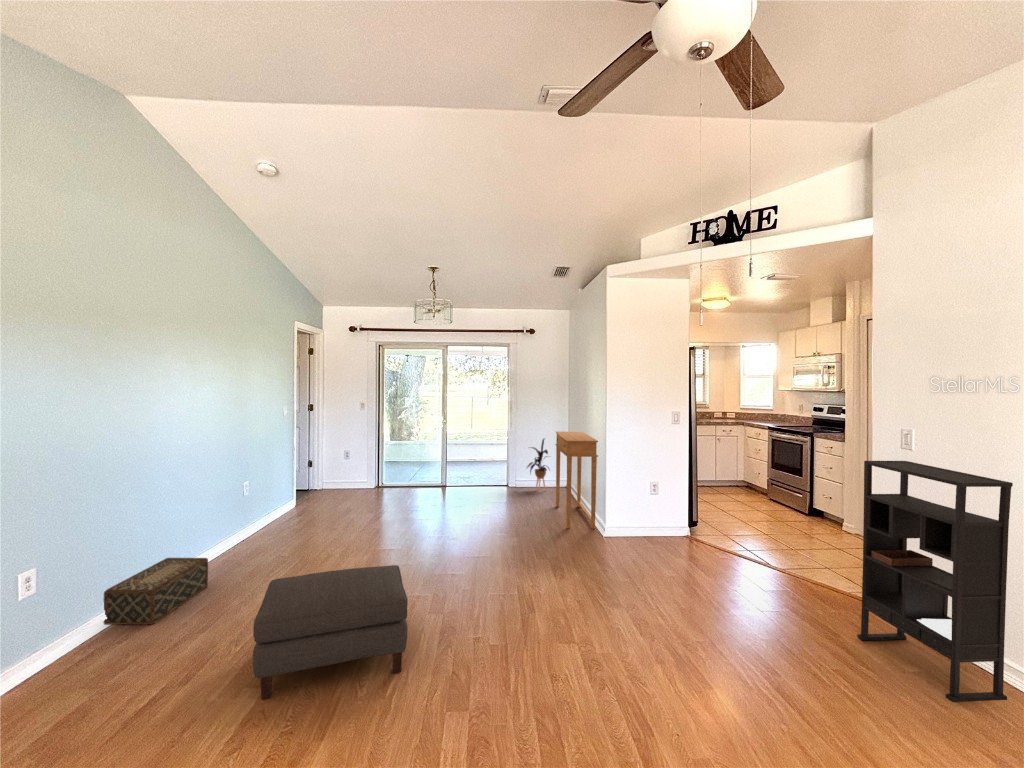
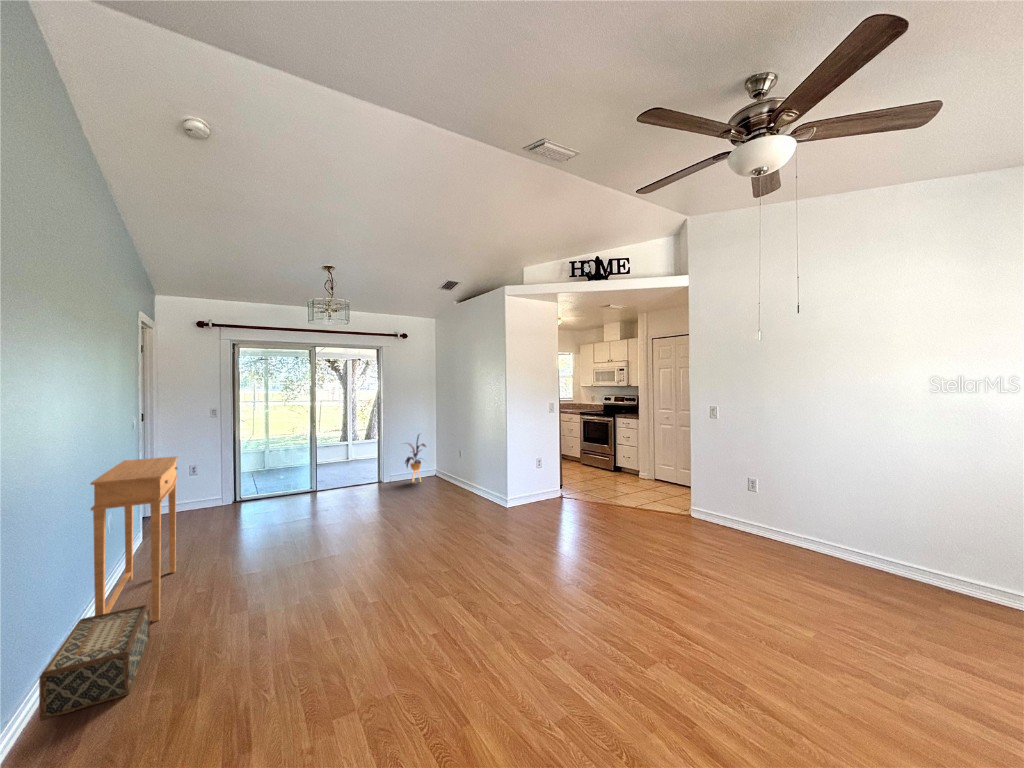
side table: present [556,431,598,529] -> present [91,457,178,622]
bookshelf: present [857,461,1013,702] -> none [699,424,774,551]
ottoman: present [253,565,408,699] -> none [321,552,476,697]

